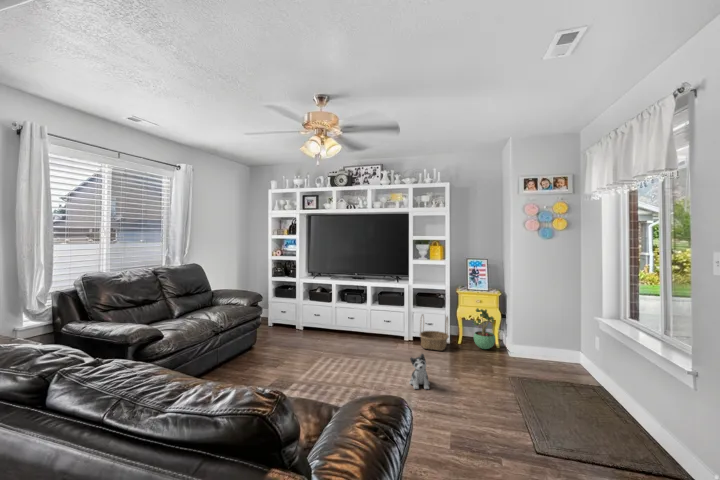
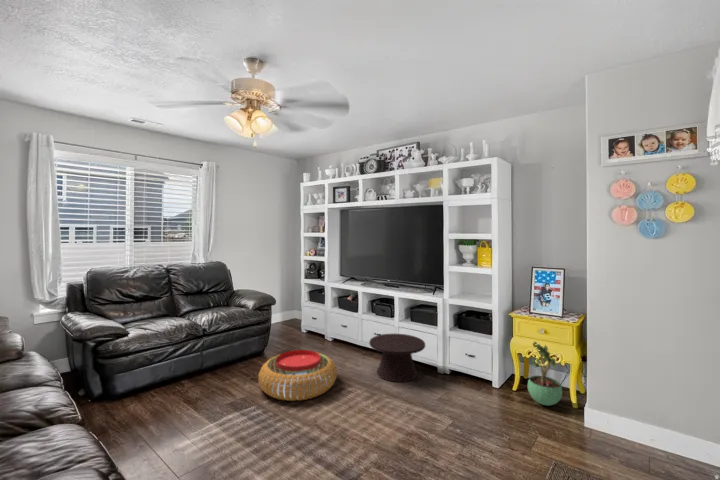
side table: none [358,315,402,350] -> present [369,334,425,382]
basket: present [420,315,449,351] -> none [446,340,489,396]
pouf: none [280,334,345,373] -> present [259,350,337,401]
plush toy: present [410,354,430,389] -> none [380,406,410,461]

